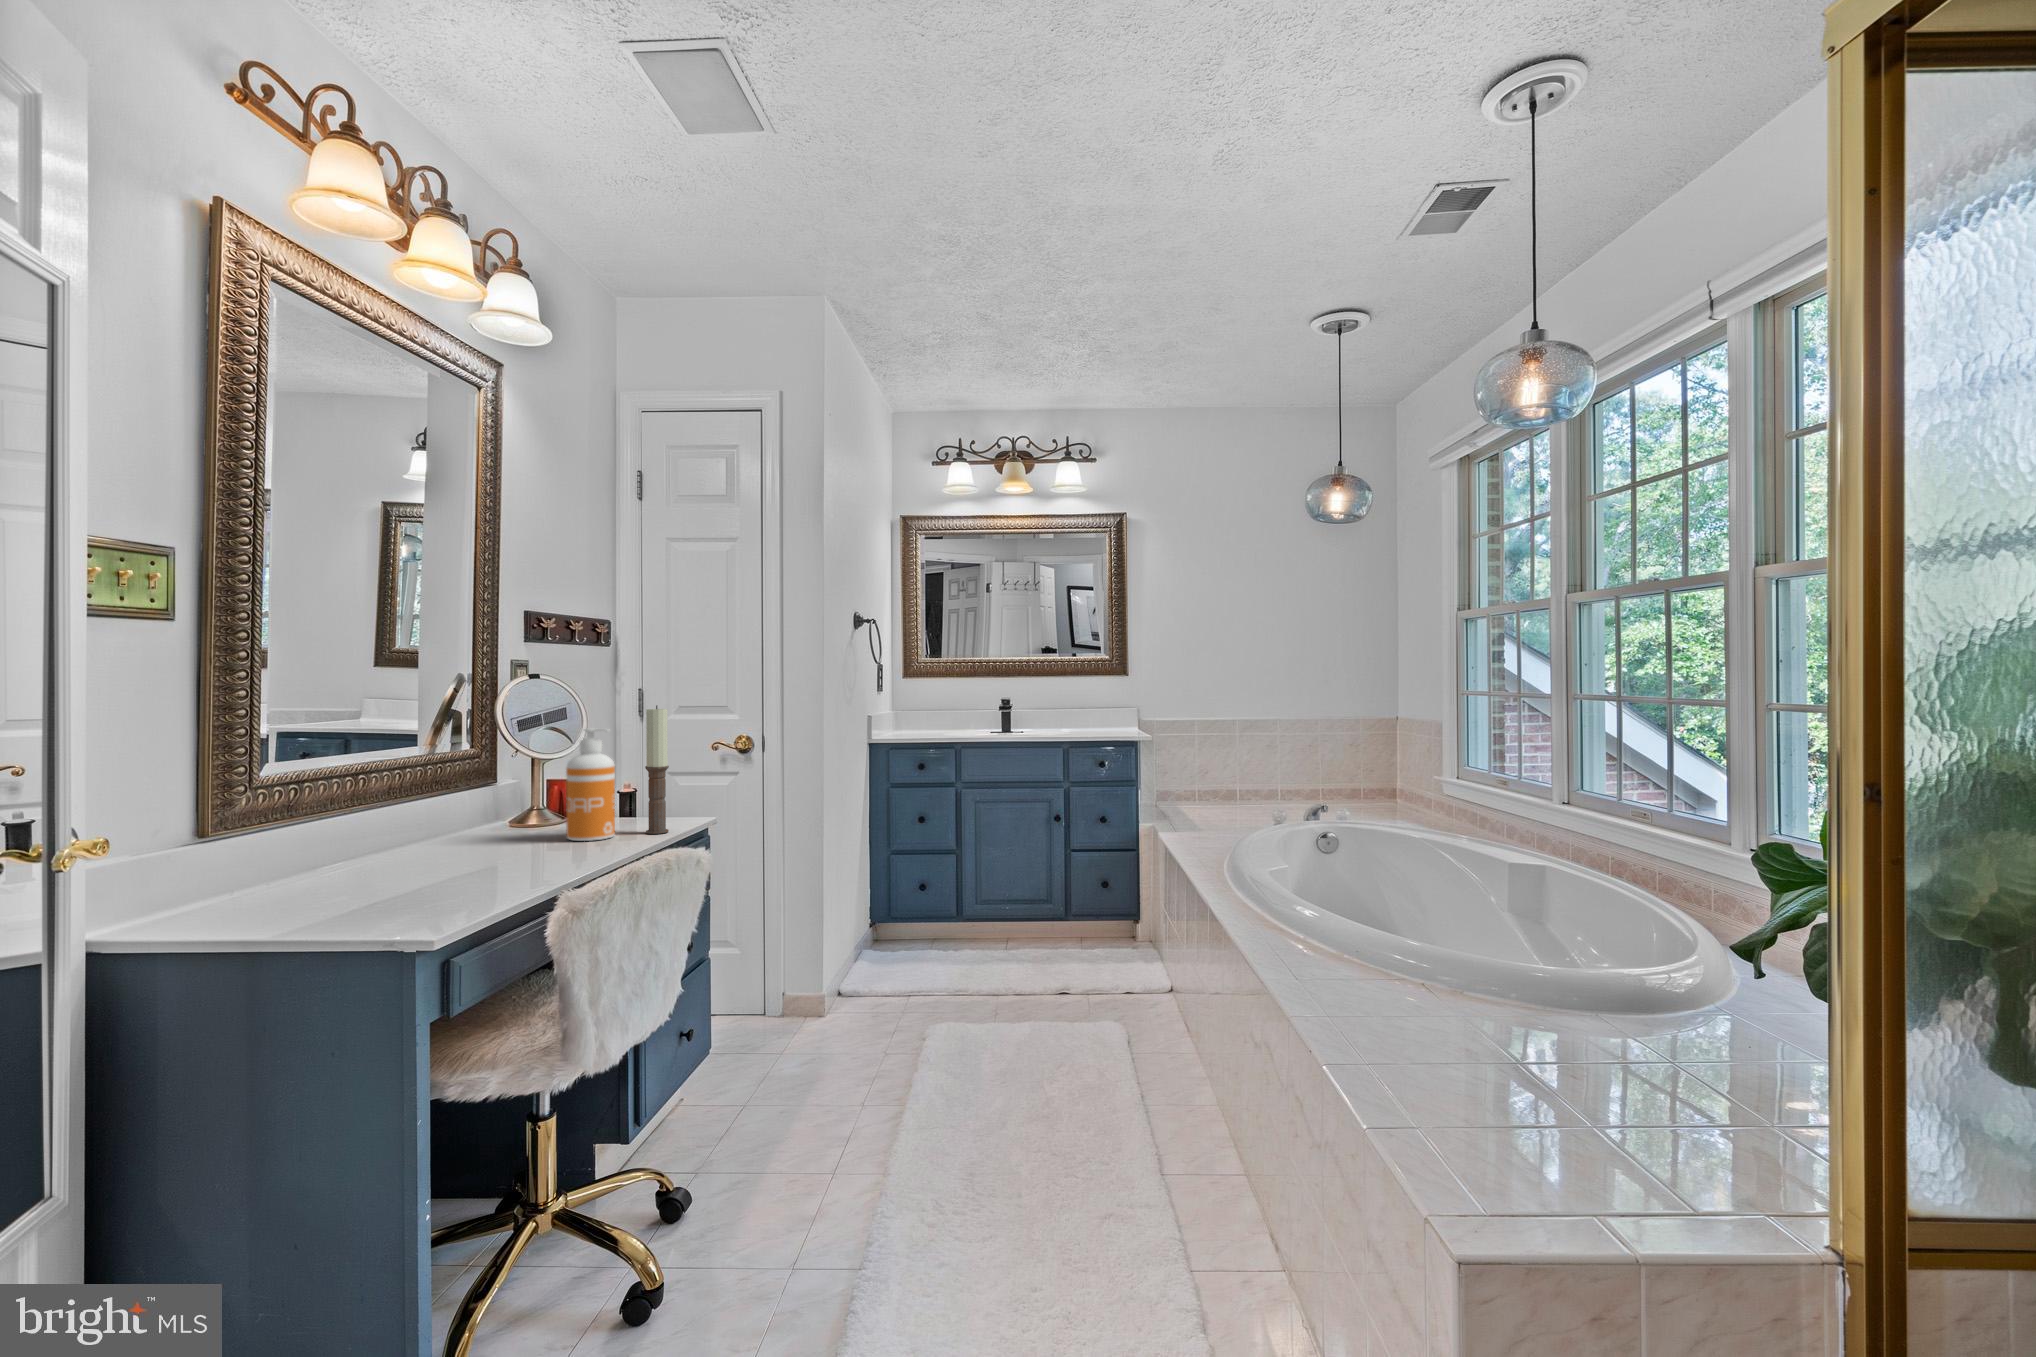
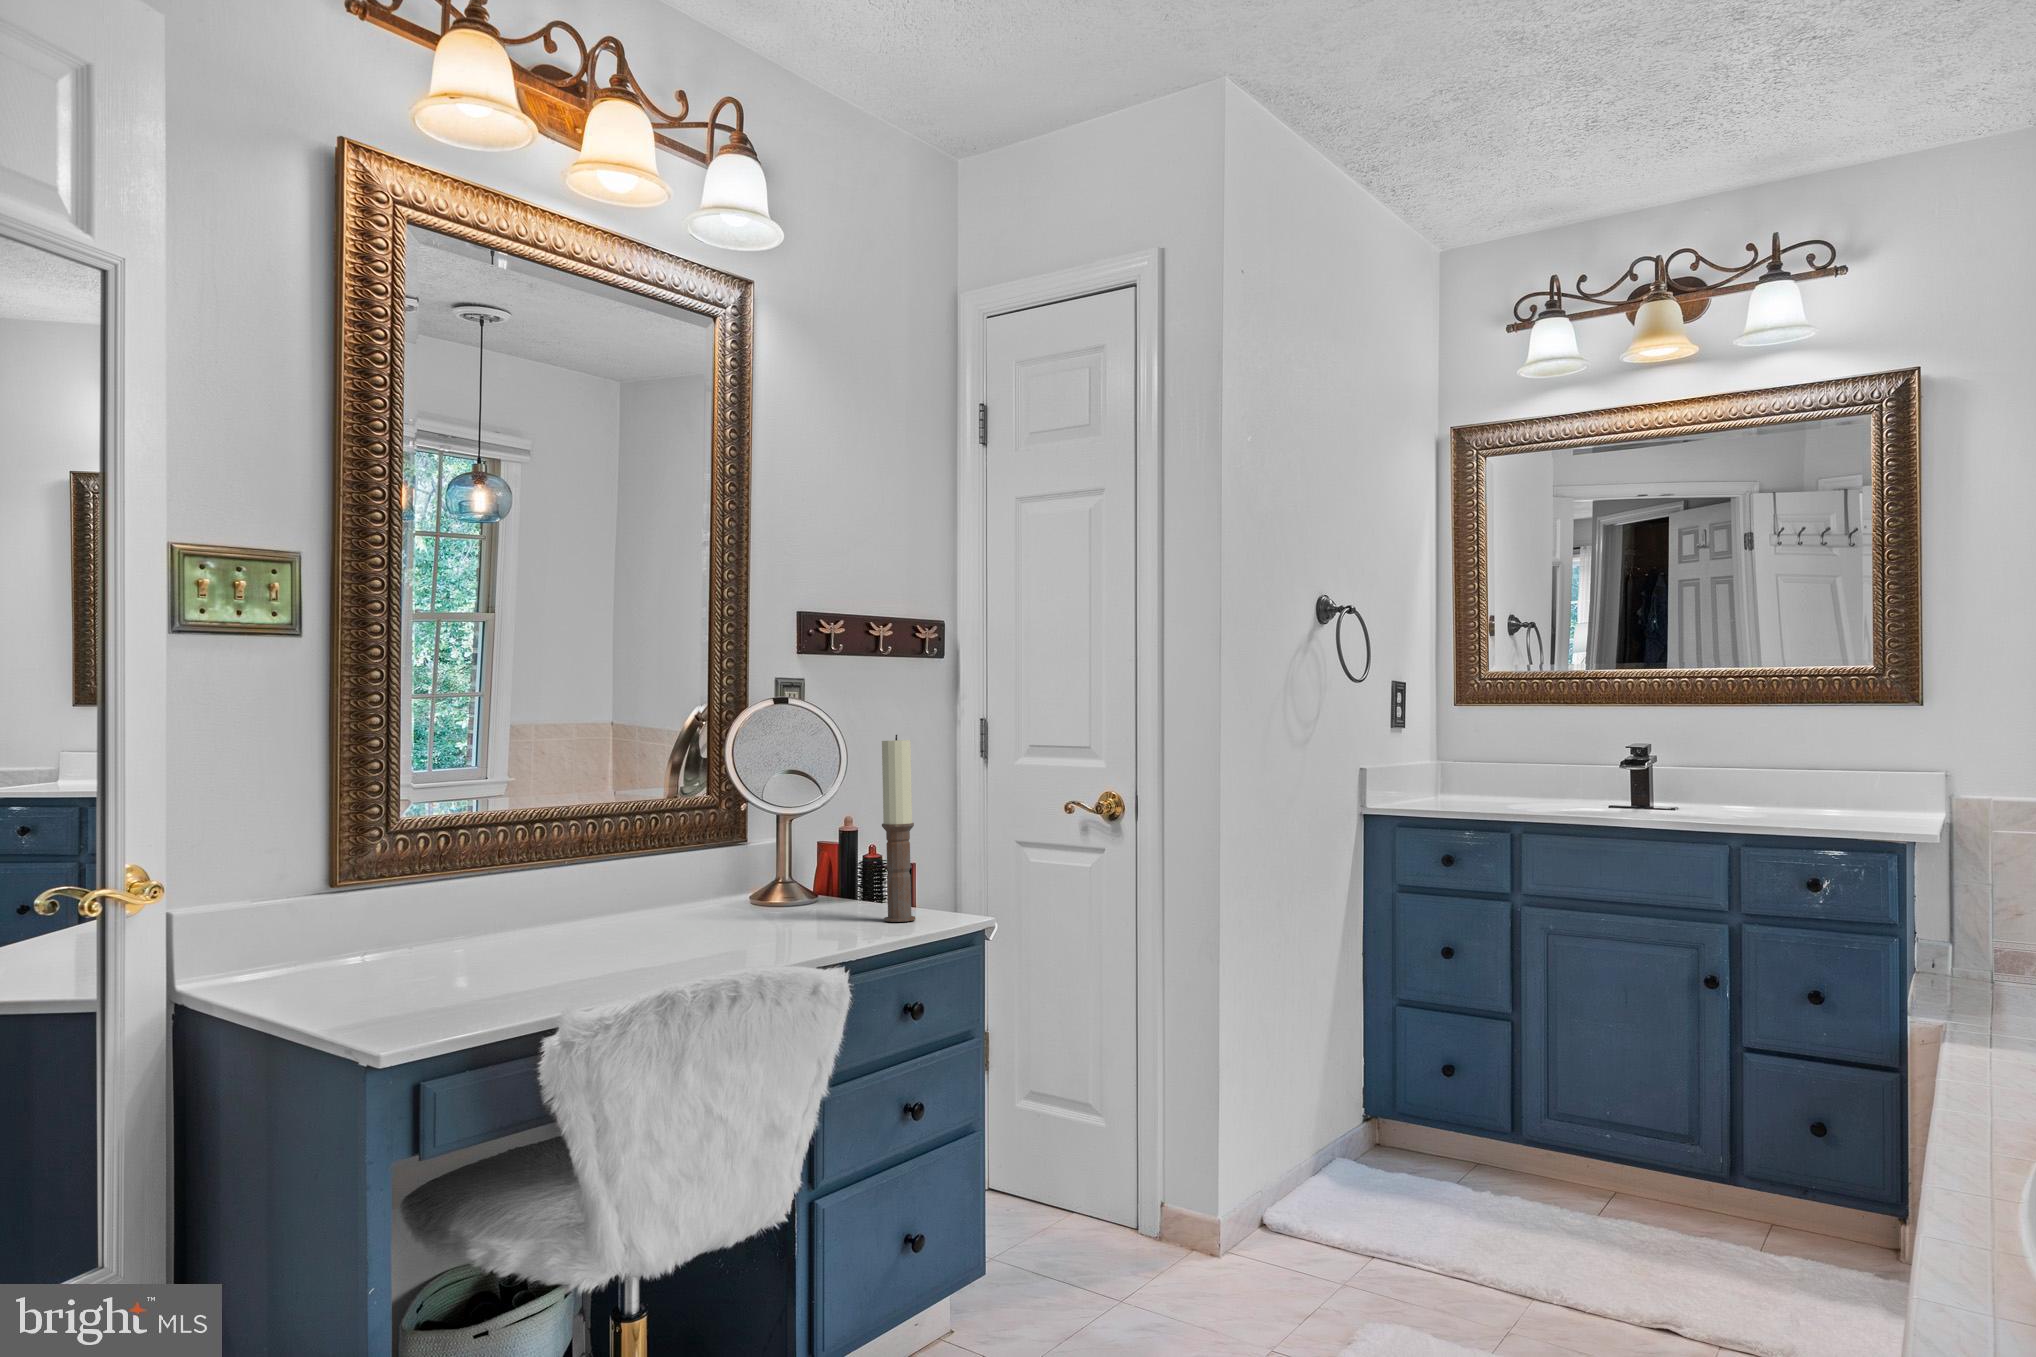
soap dispenser: present [566,728,615,841] -> none [779,767,842,926]

